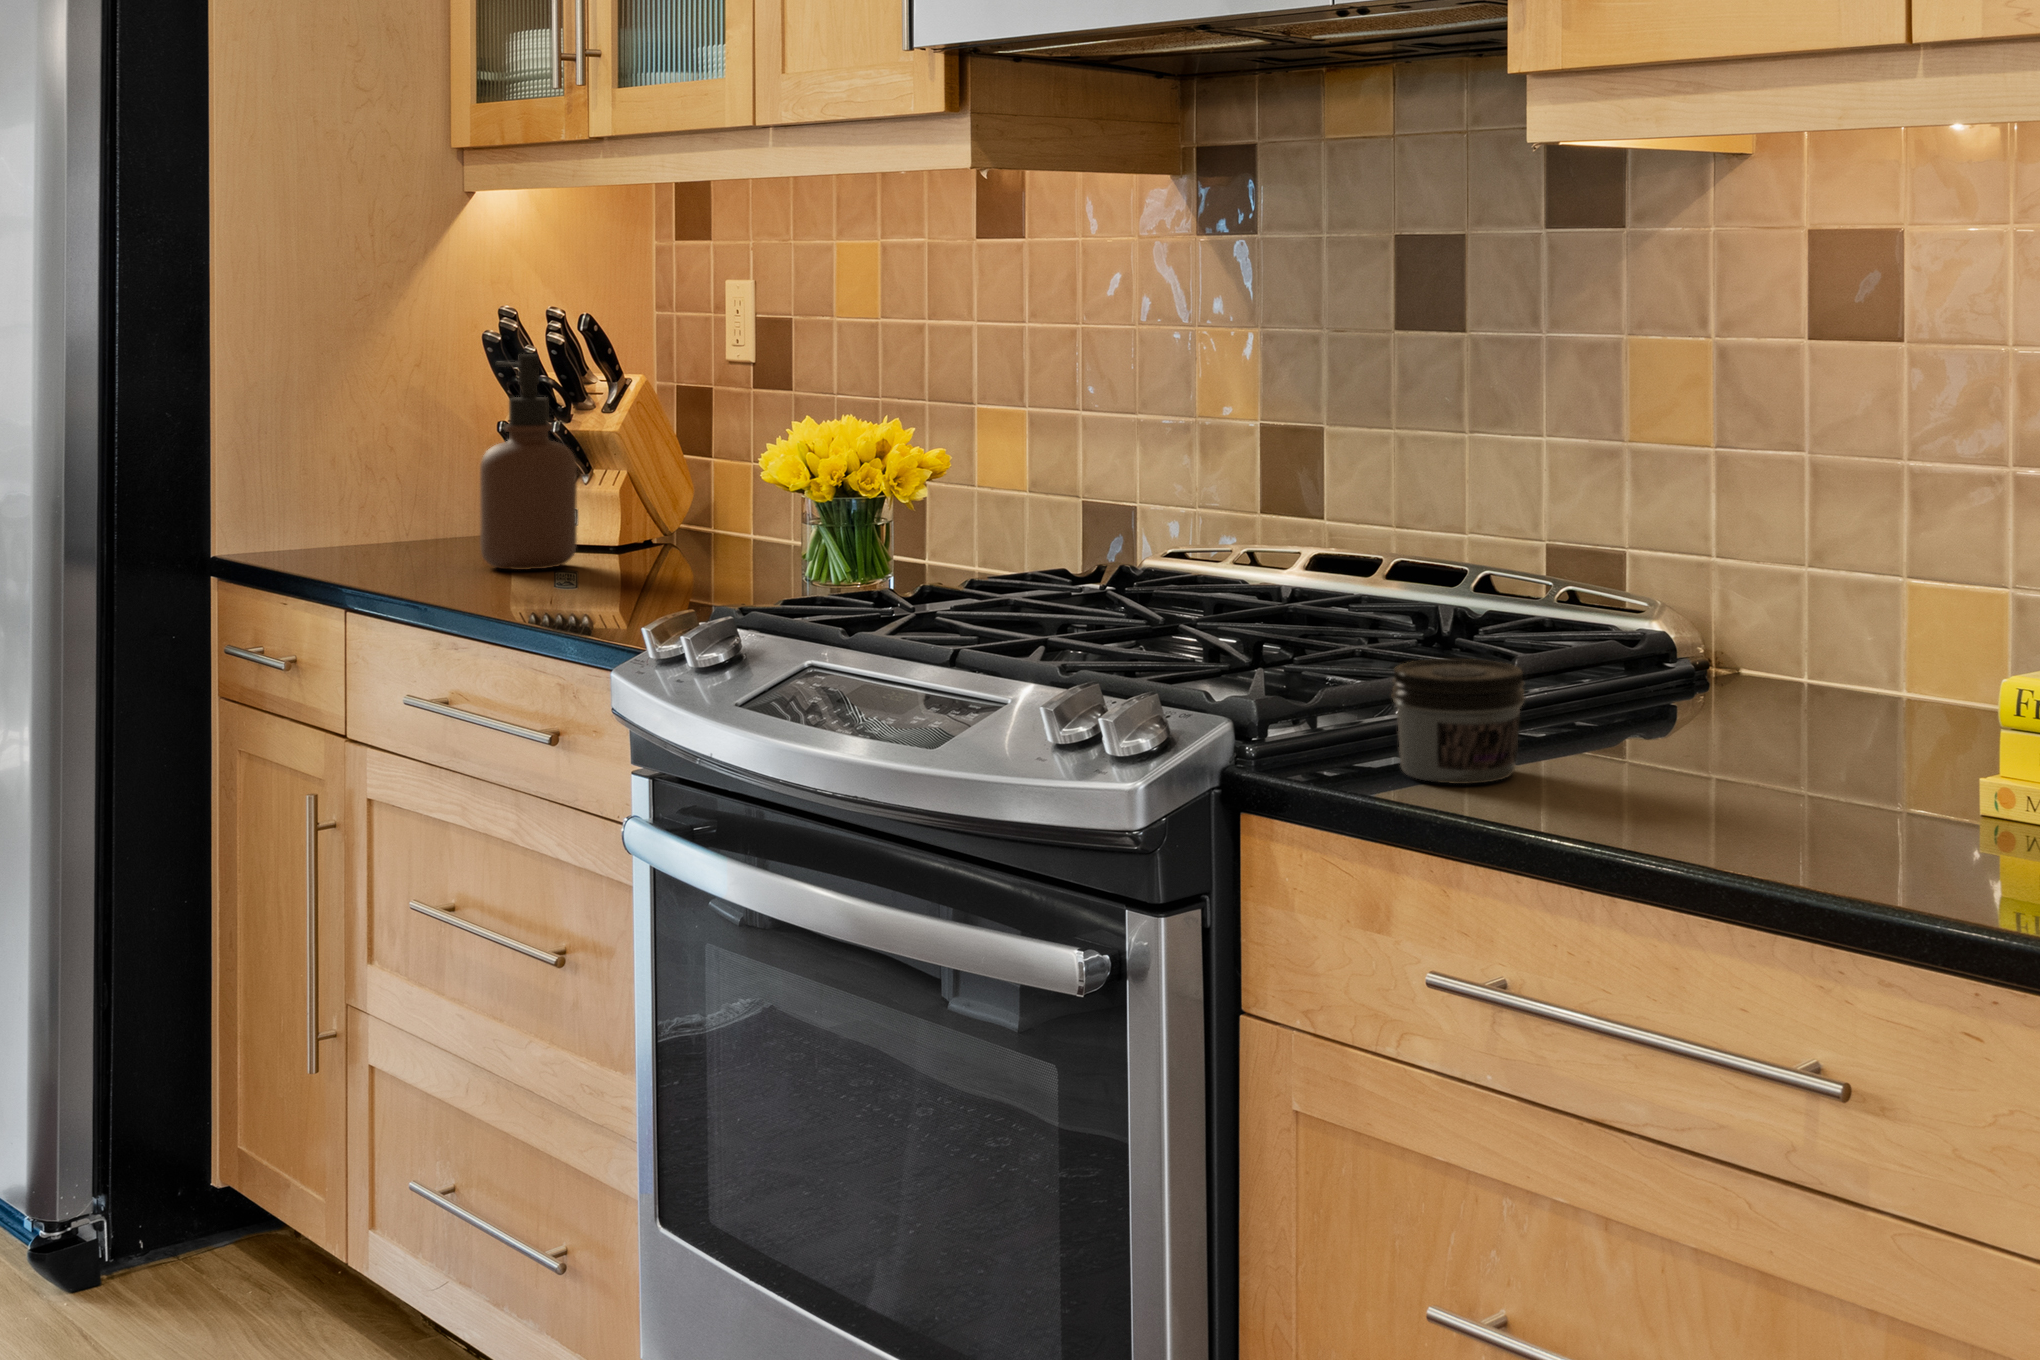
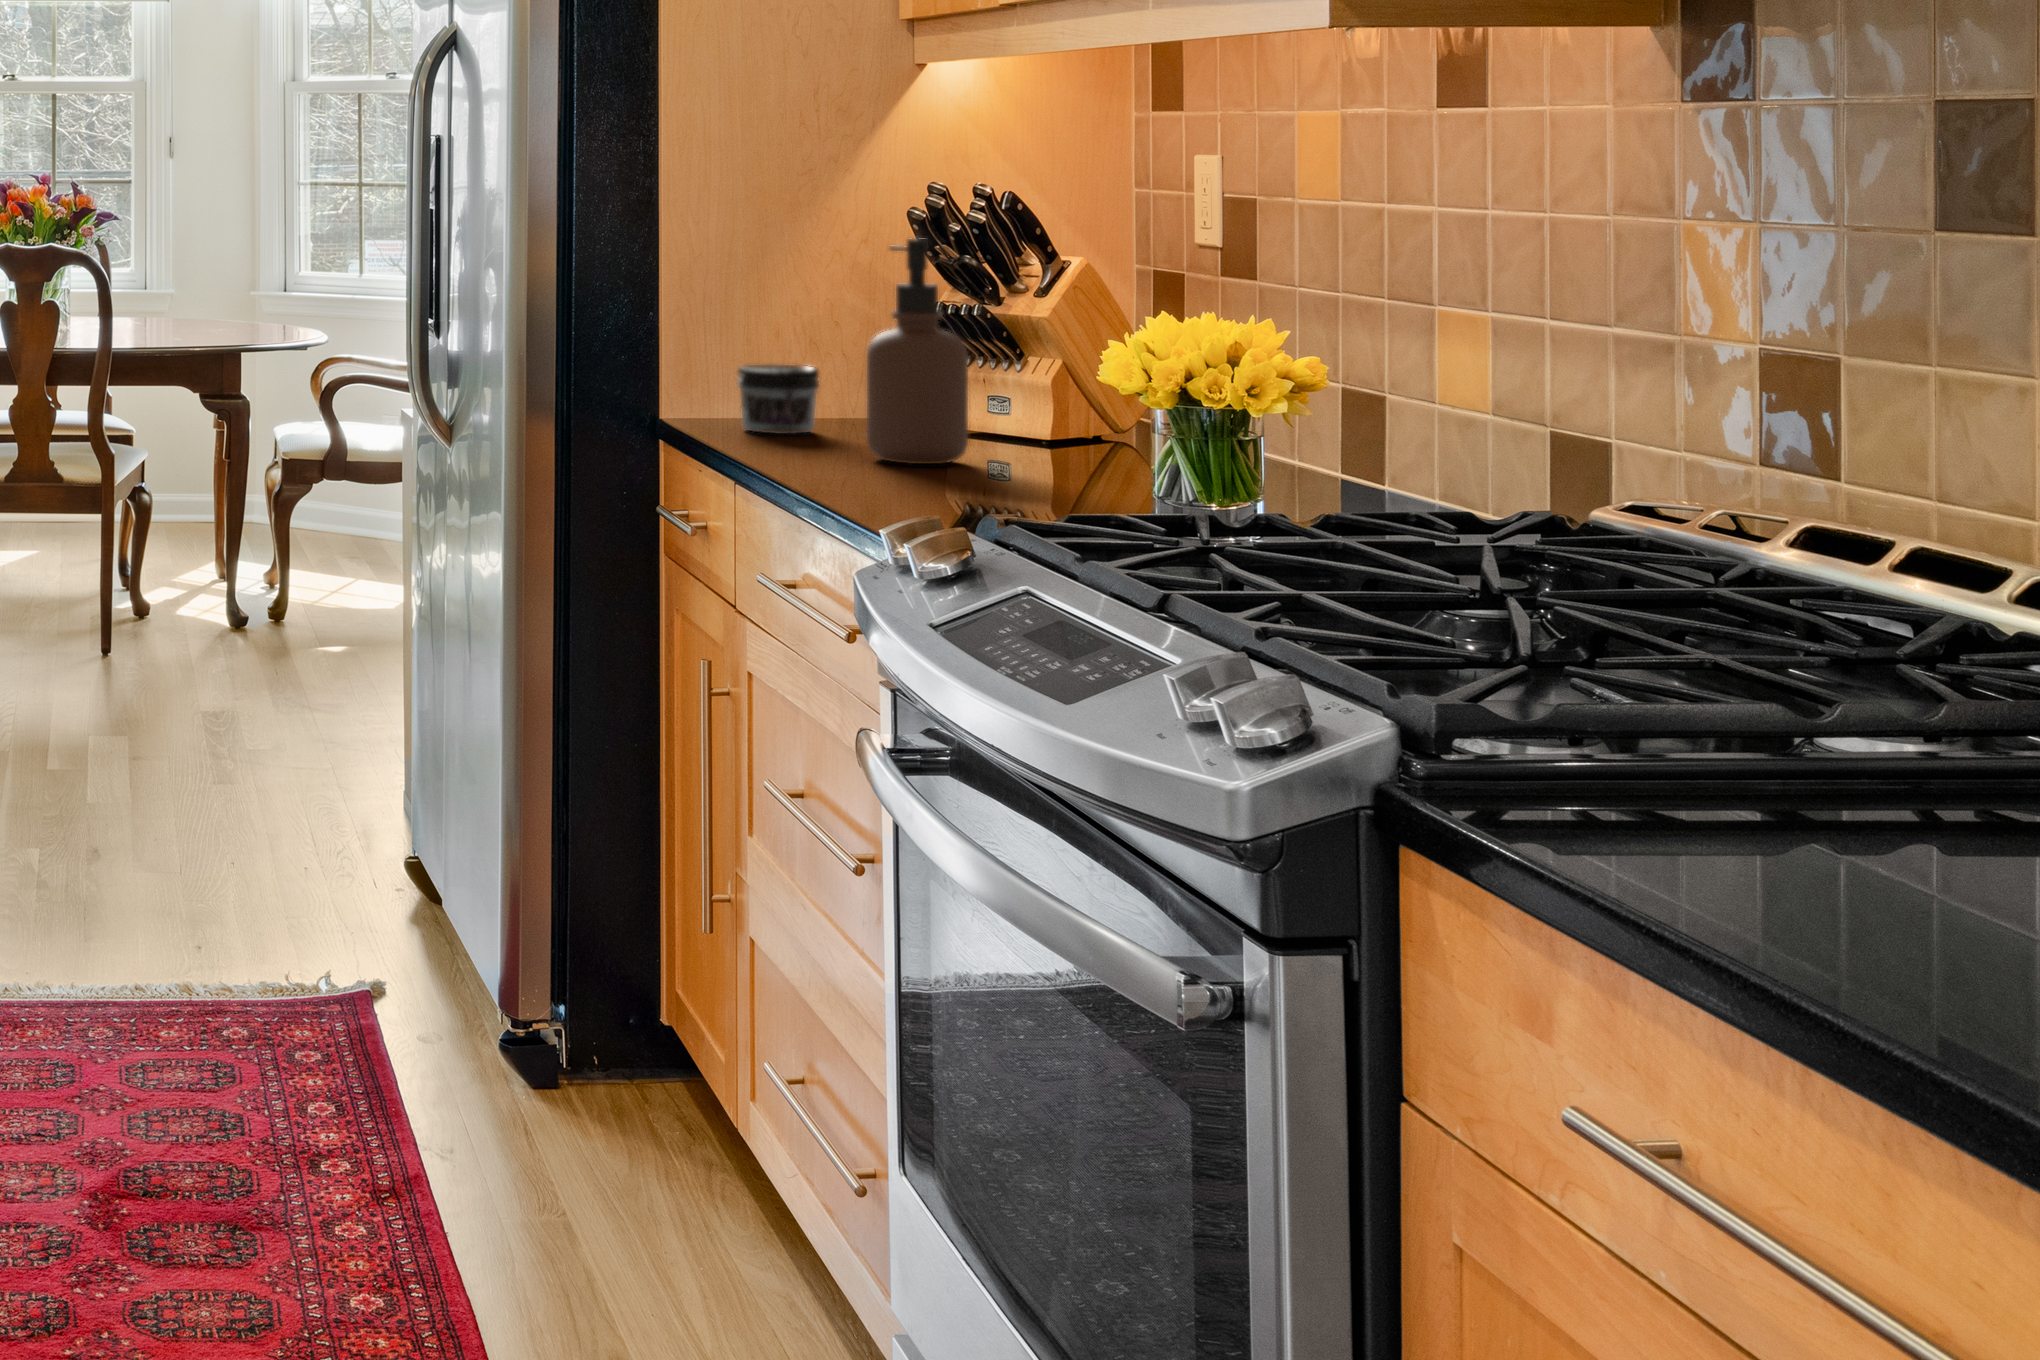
jar: present [1391,659,1526,784] -> present [738,365,819,434]

